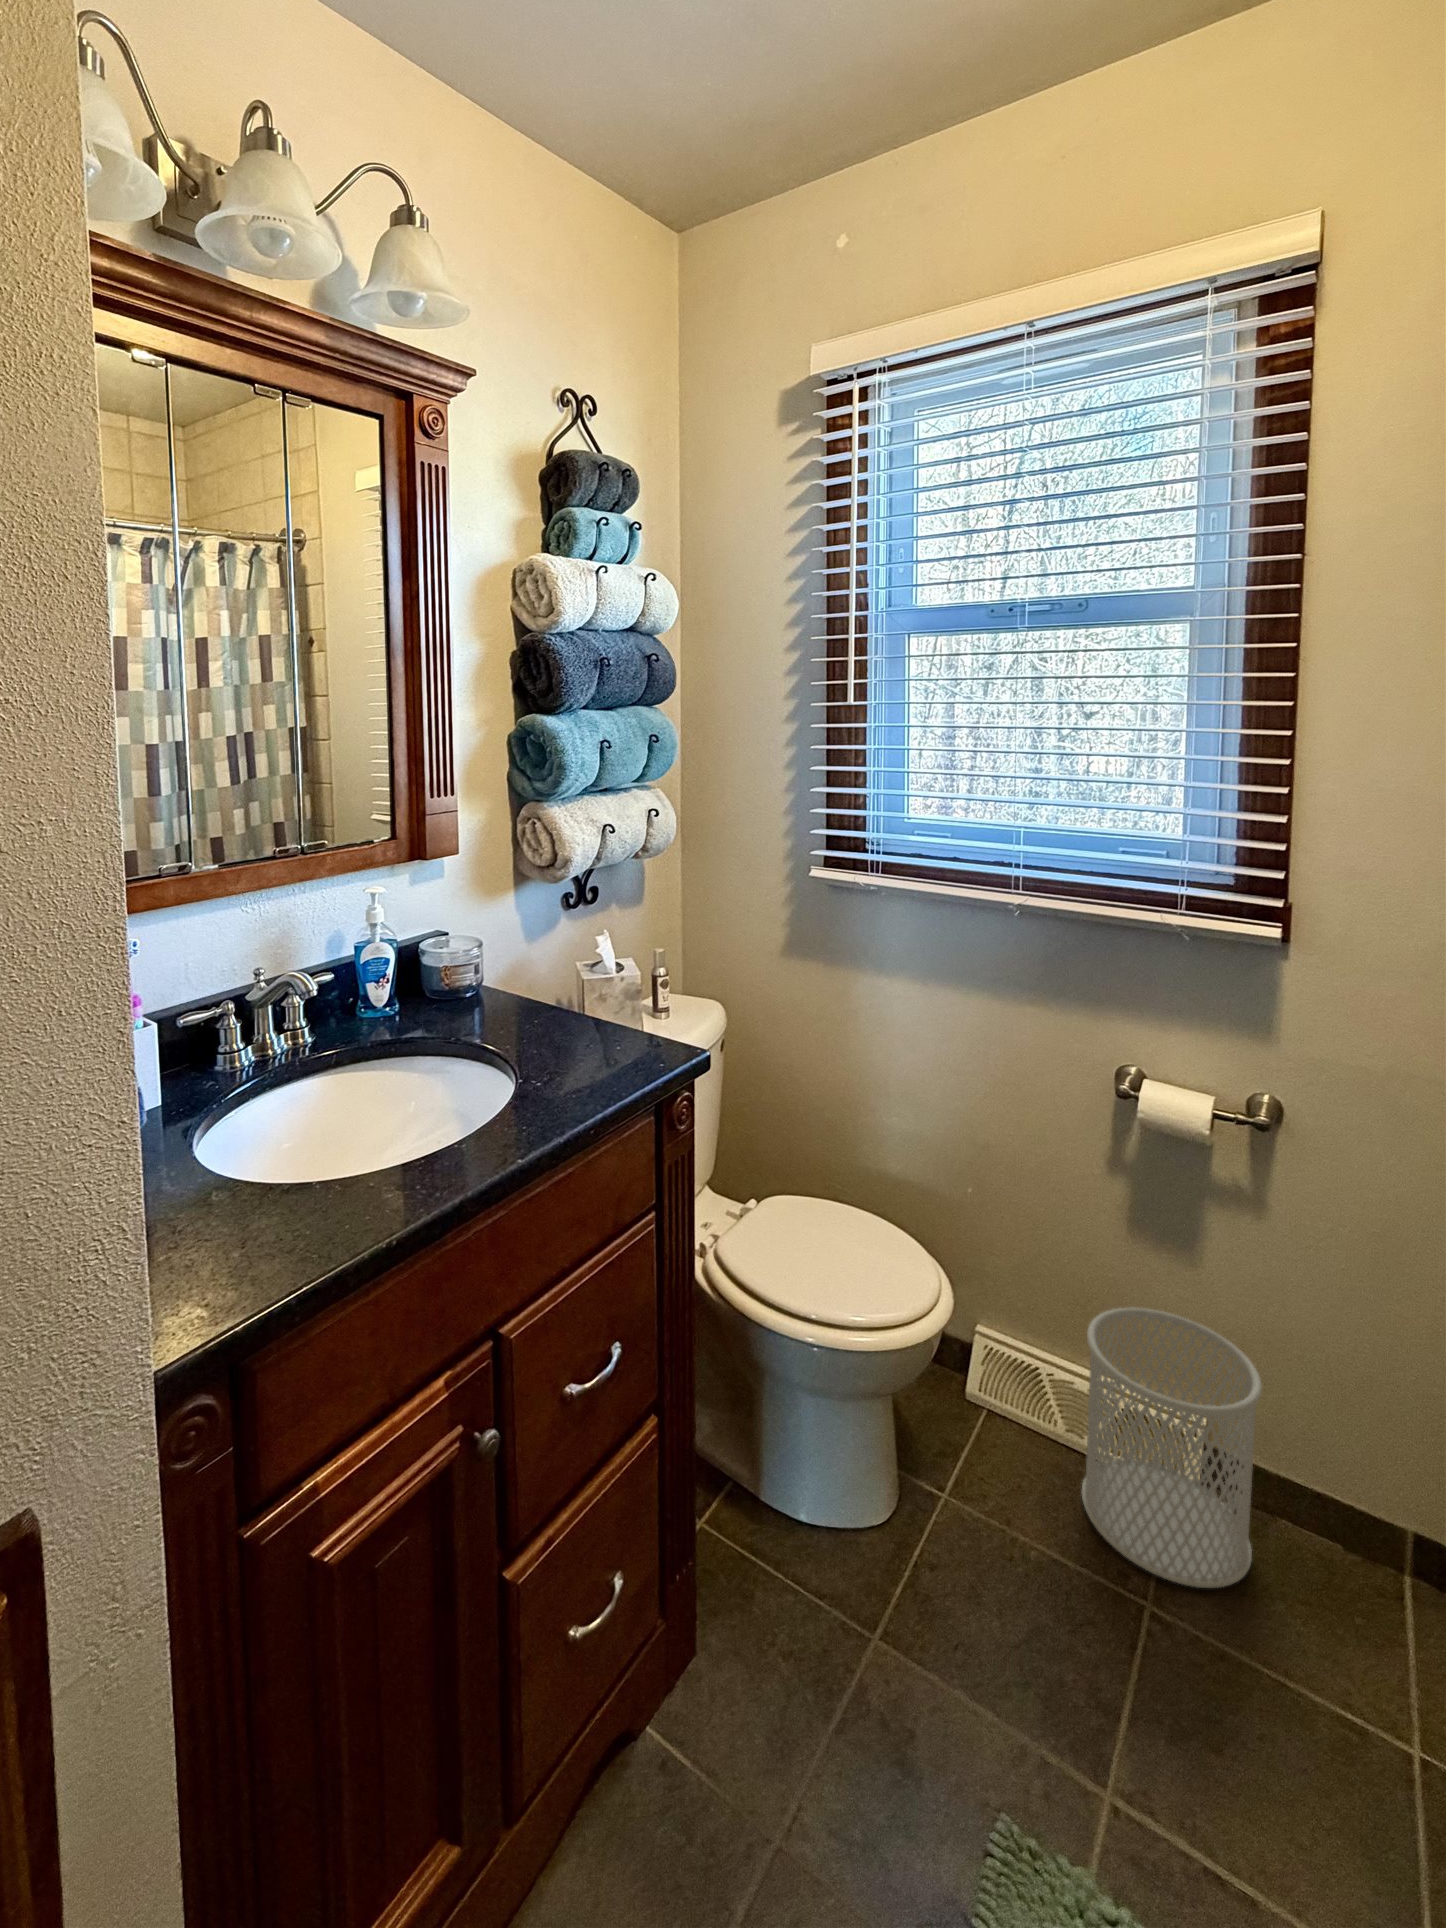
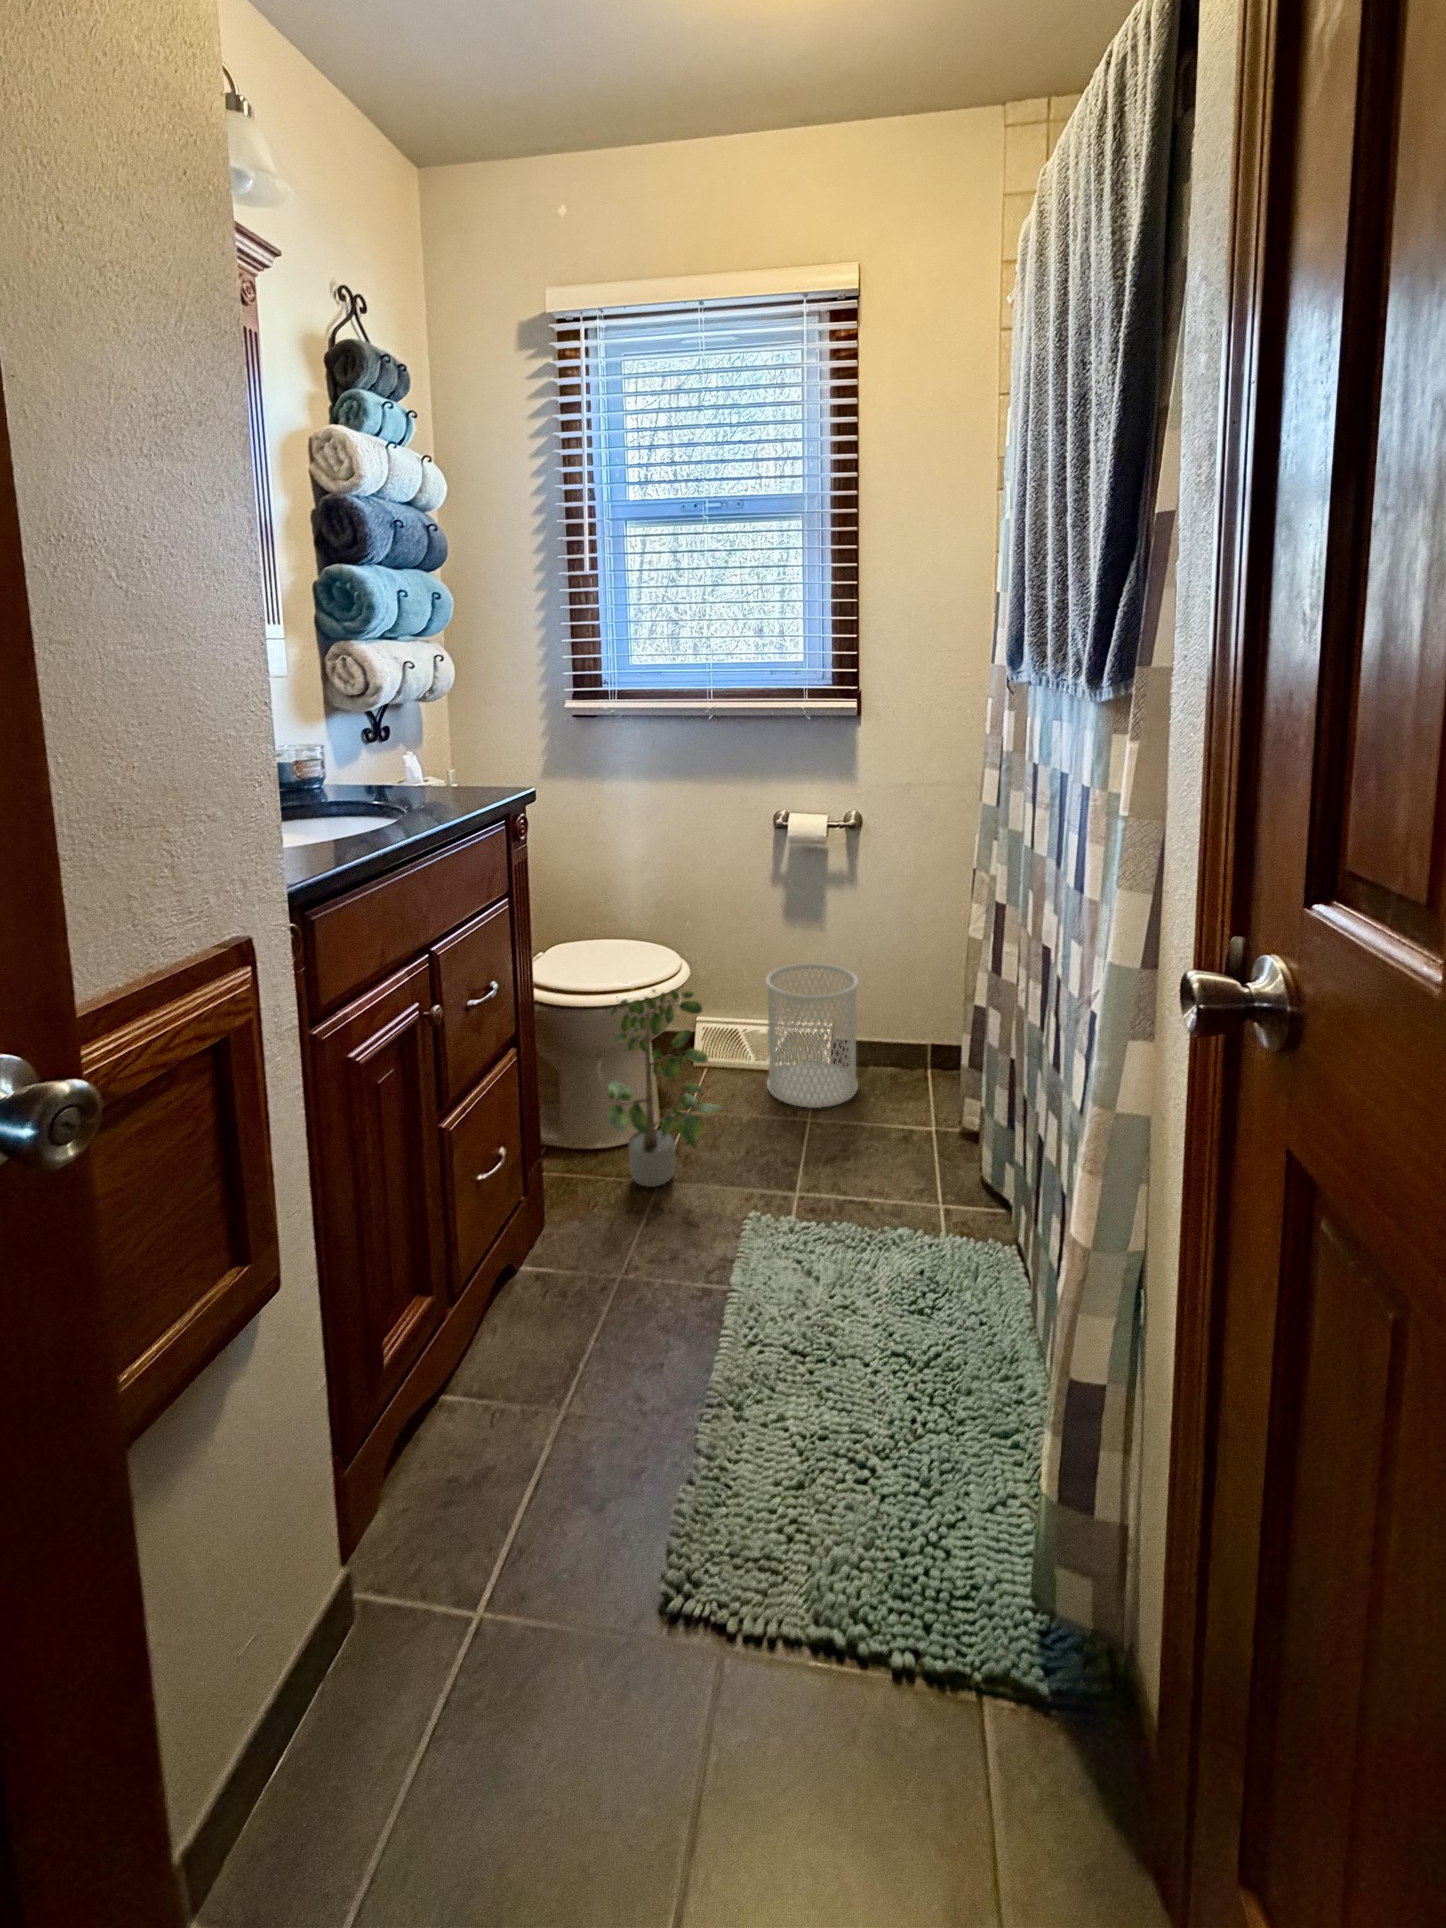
potted plant: none [801,1344,995,1651] -> present [607,990,723,1187]

